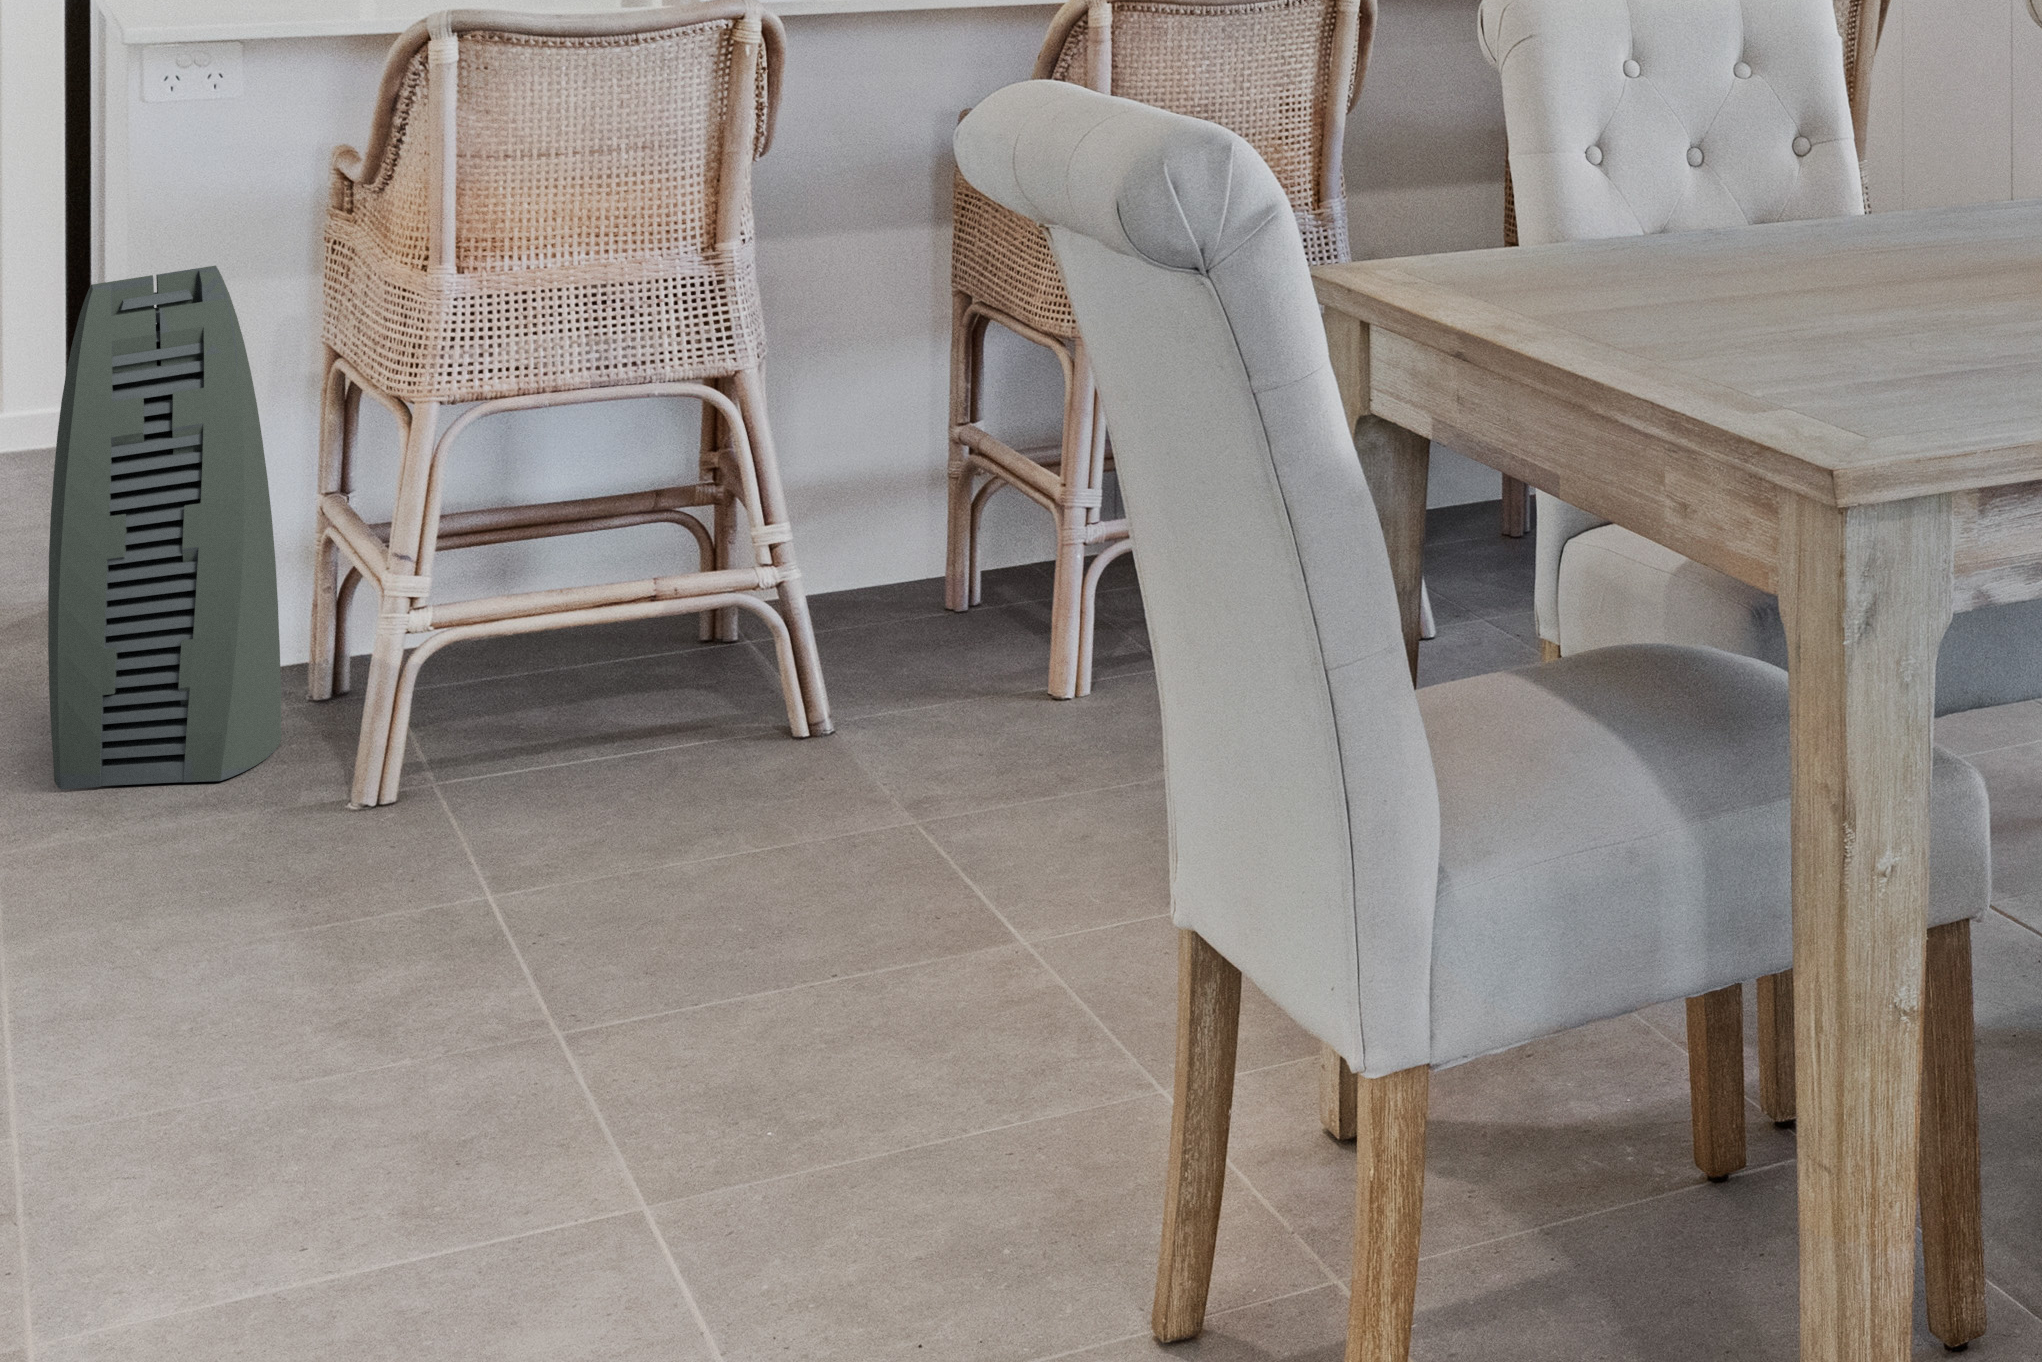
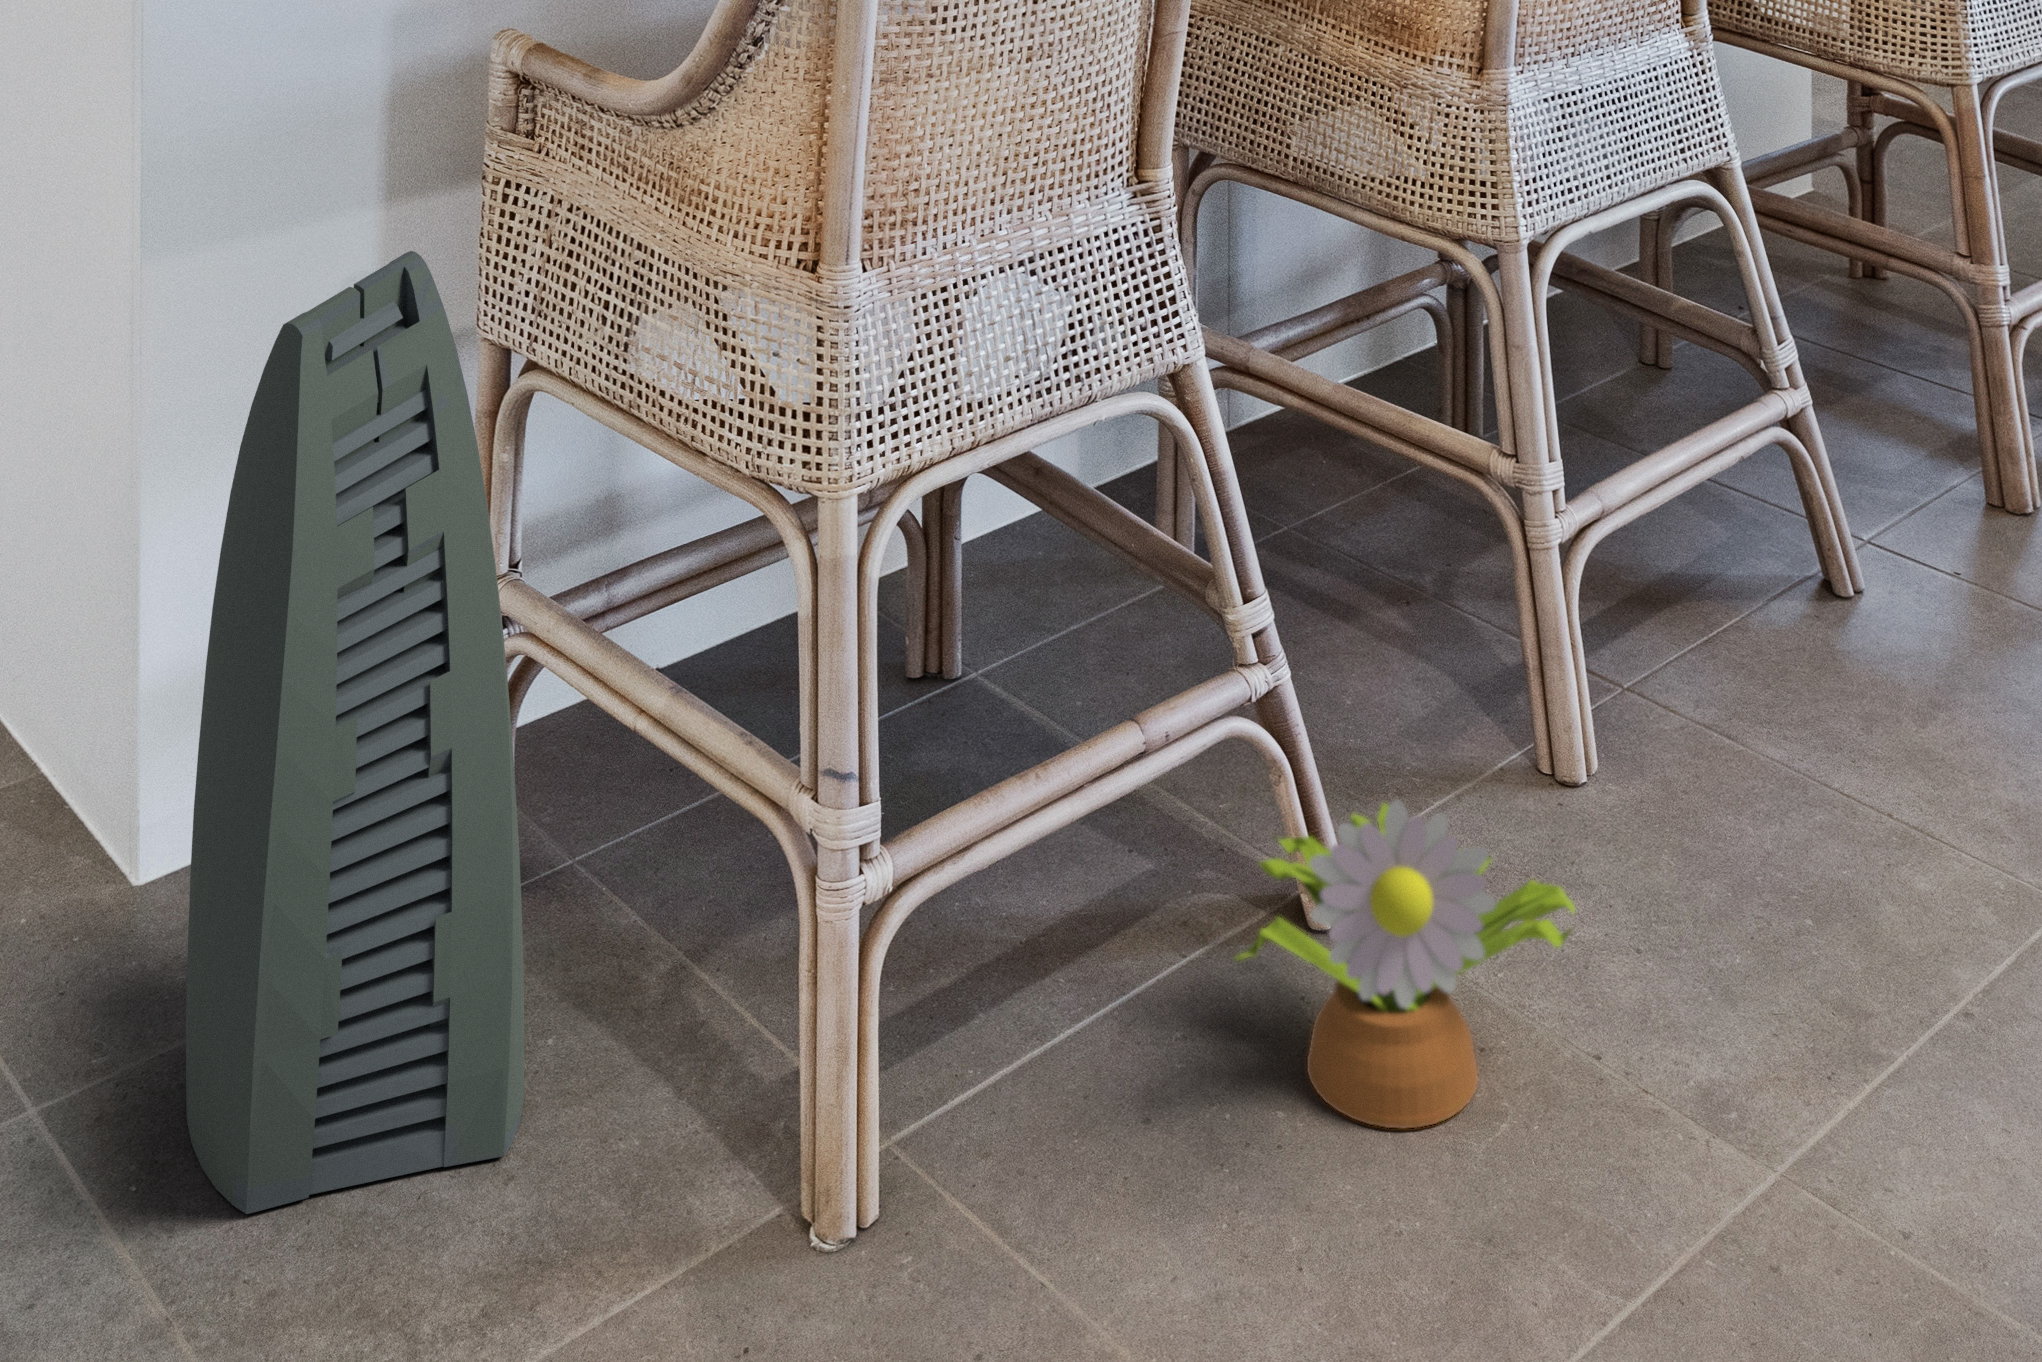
decorative plant: none [651,595,888,801] -> present [1234,799,1576,1129]

